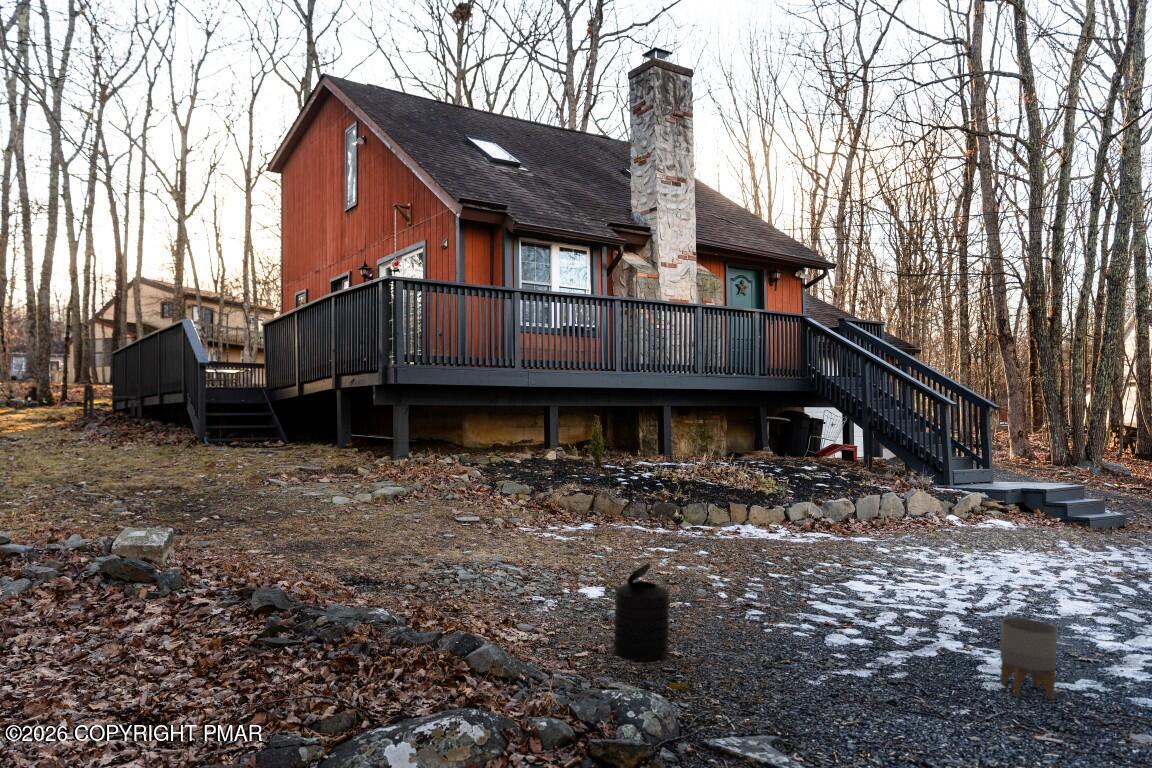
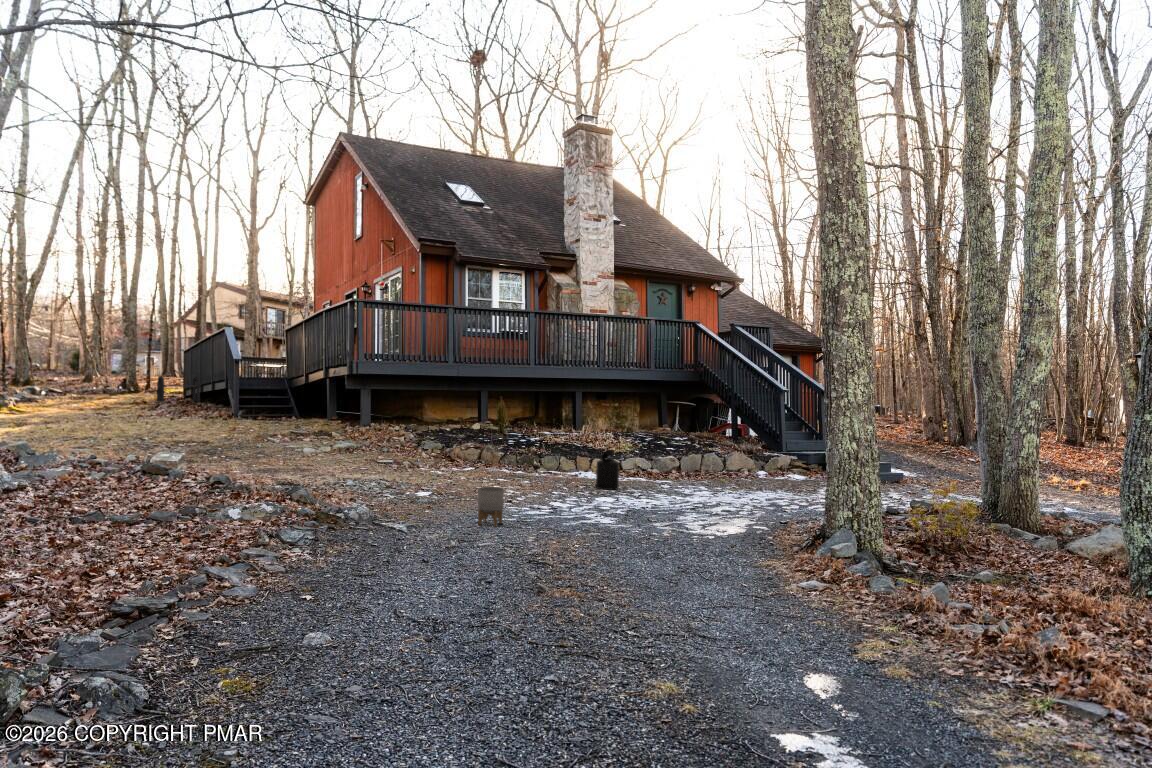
trash can: present [614,564,670,662] -> present [596,451,619,490]
planter: present [1000,618,1057,700] -> present [478,487,504,527]

